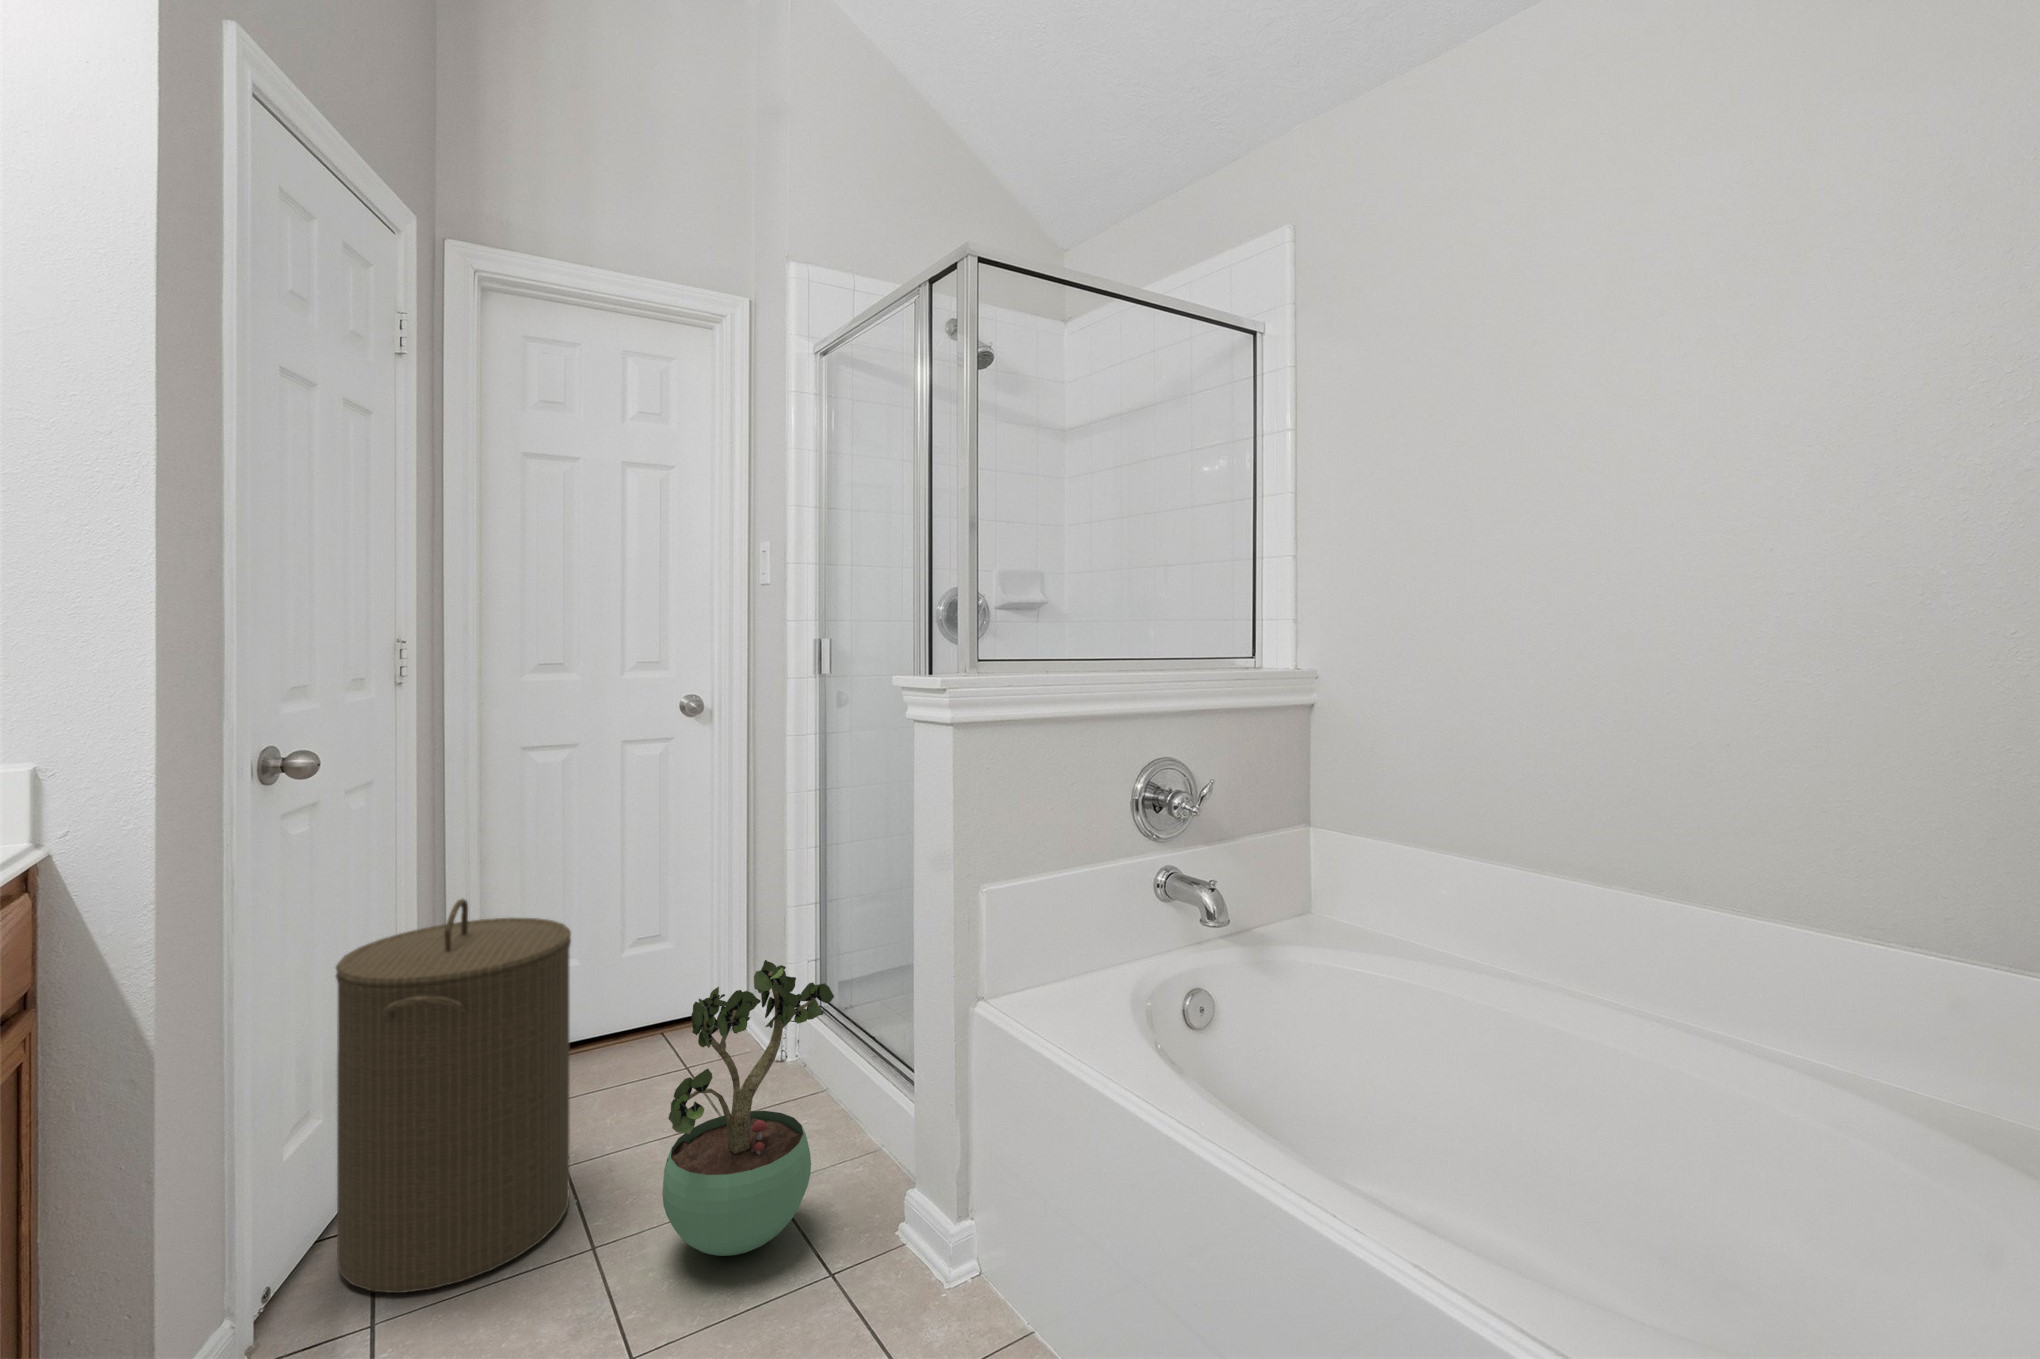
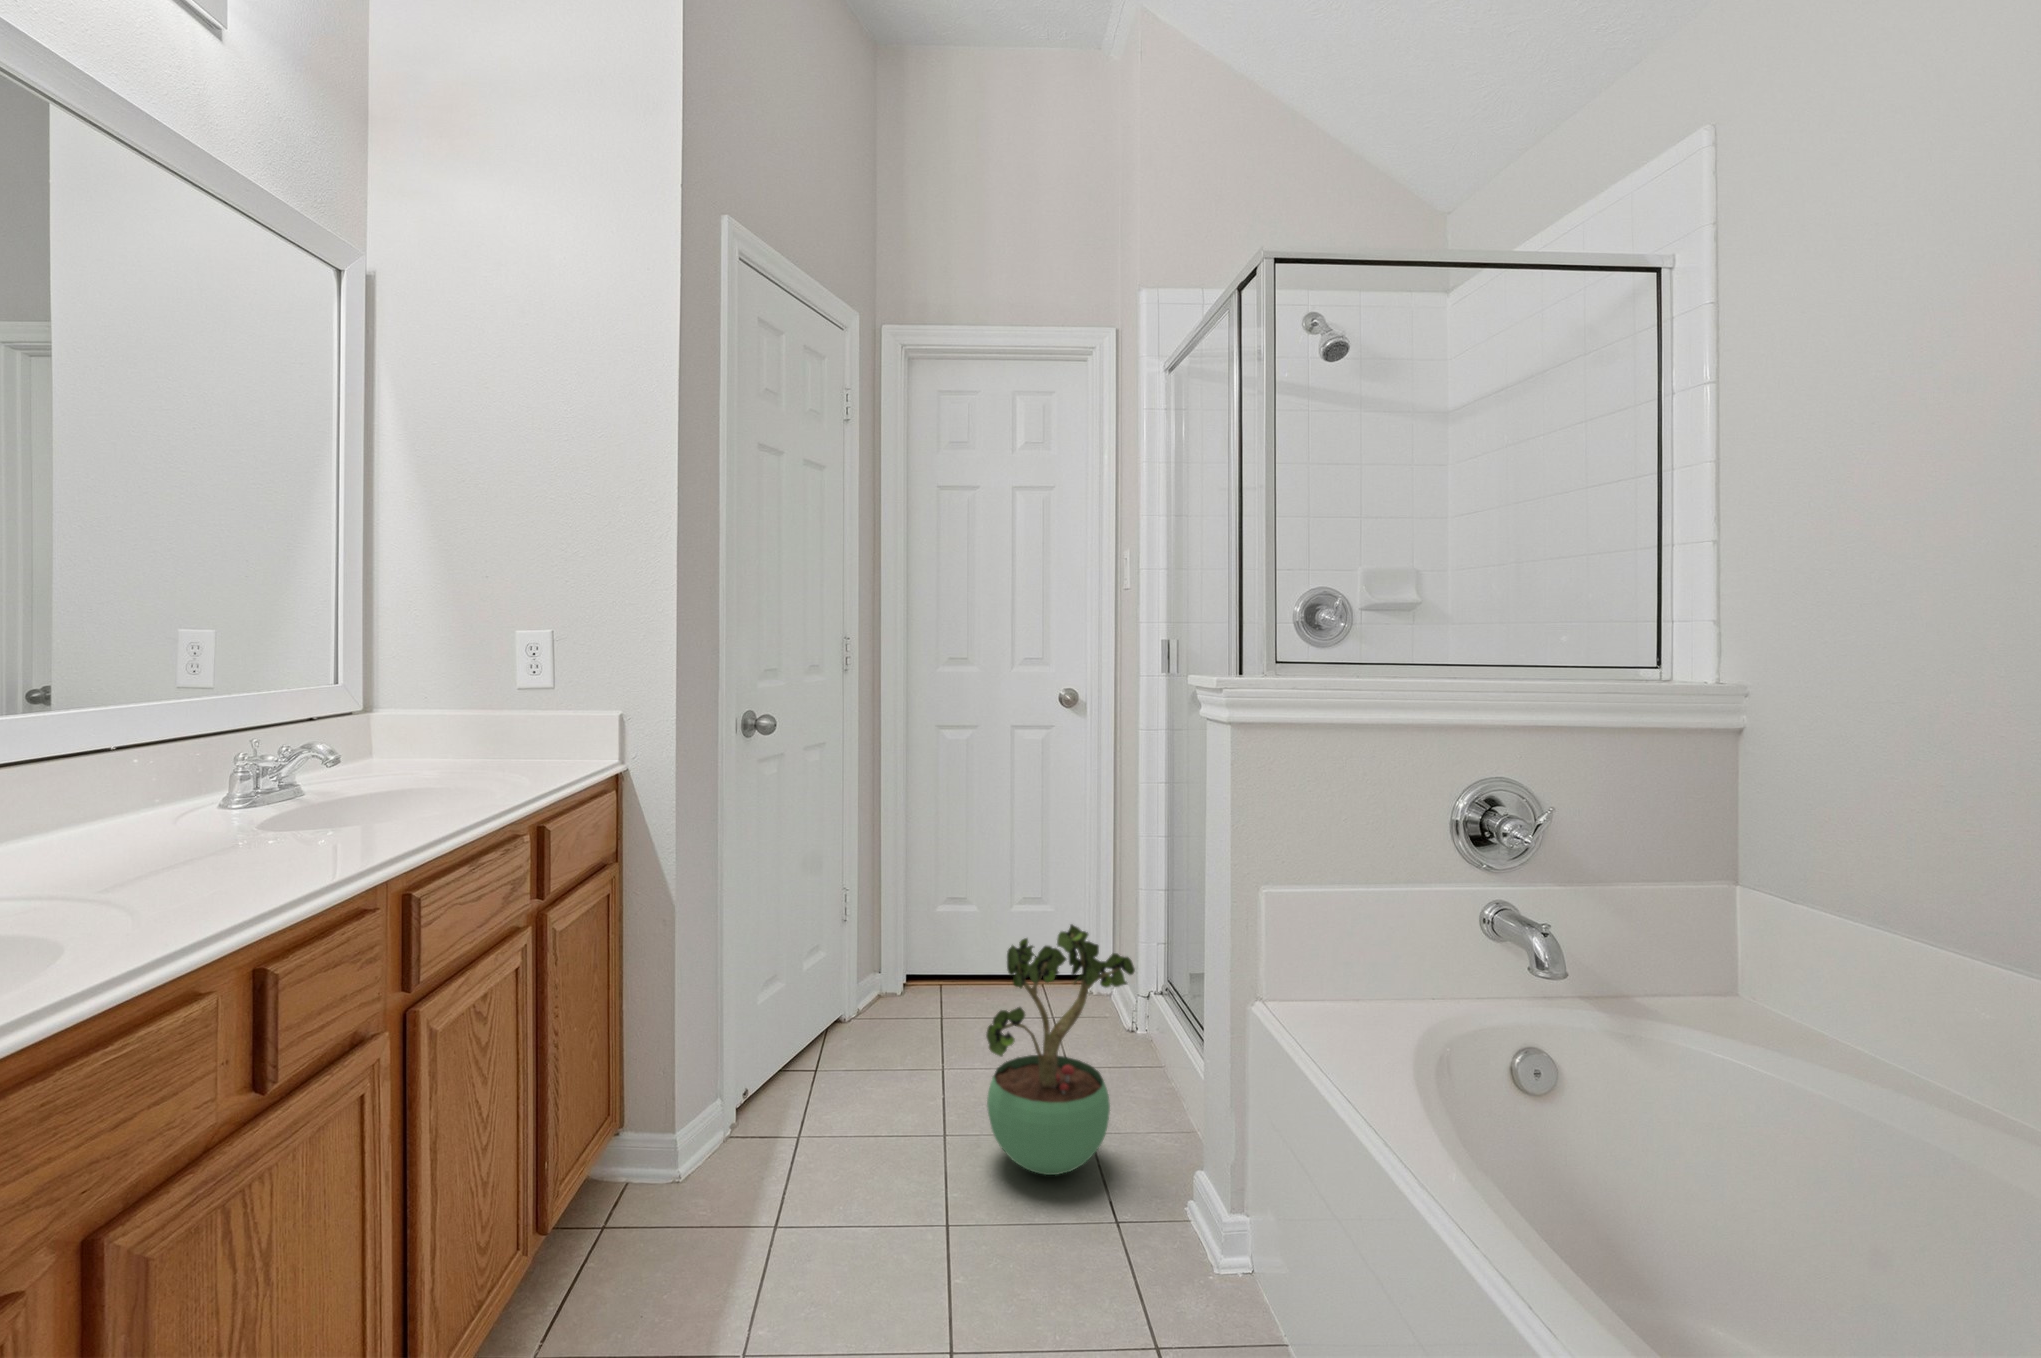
laundry hamper: present [336,899,571,1293] -> none [789,837,941,1126]

